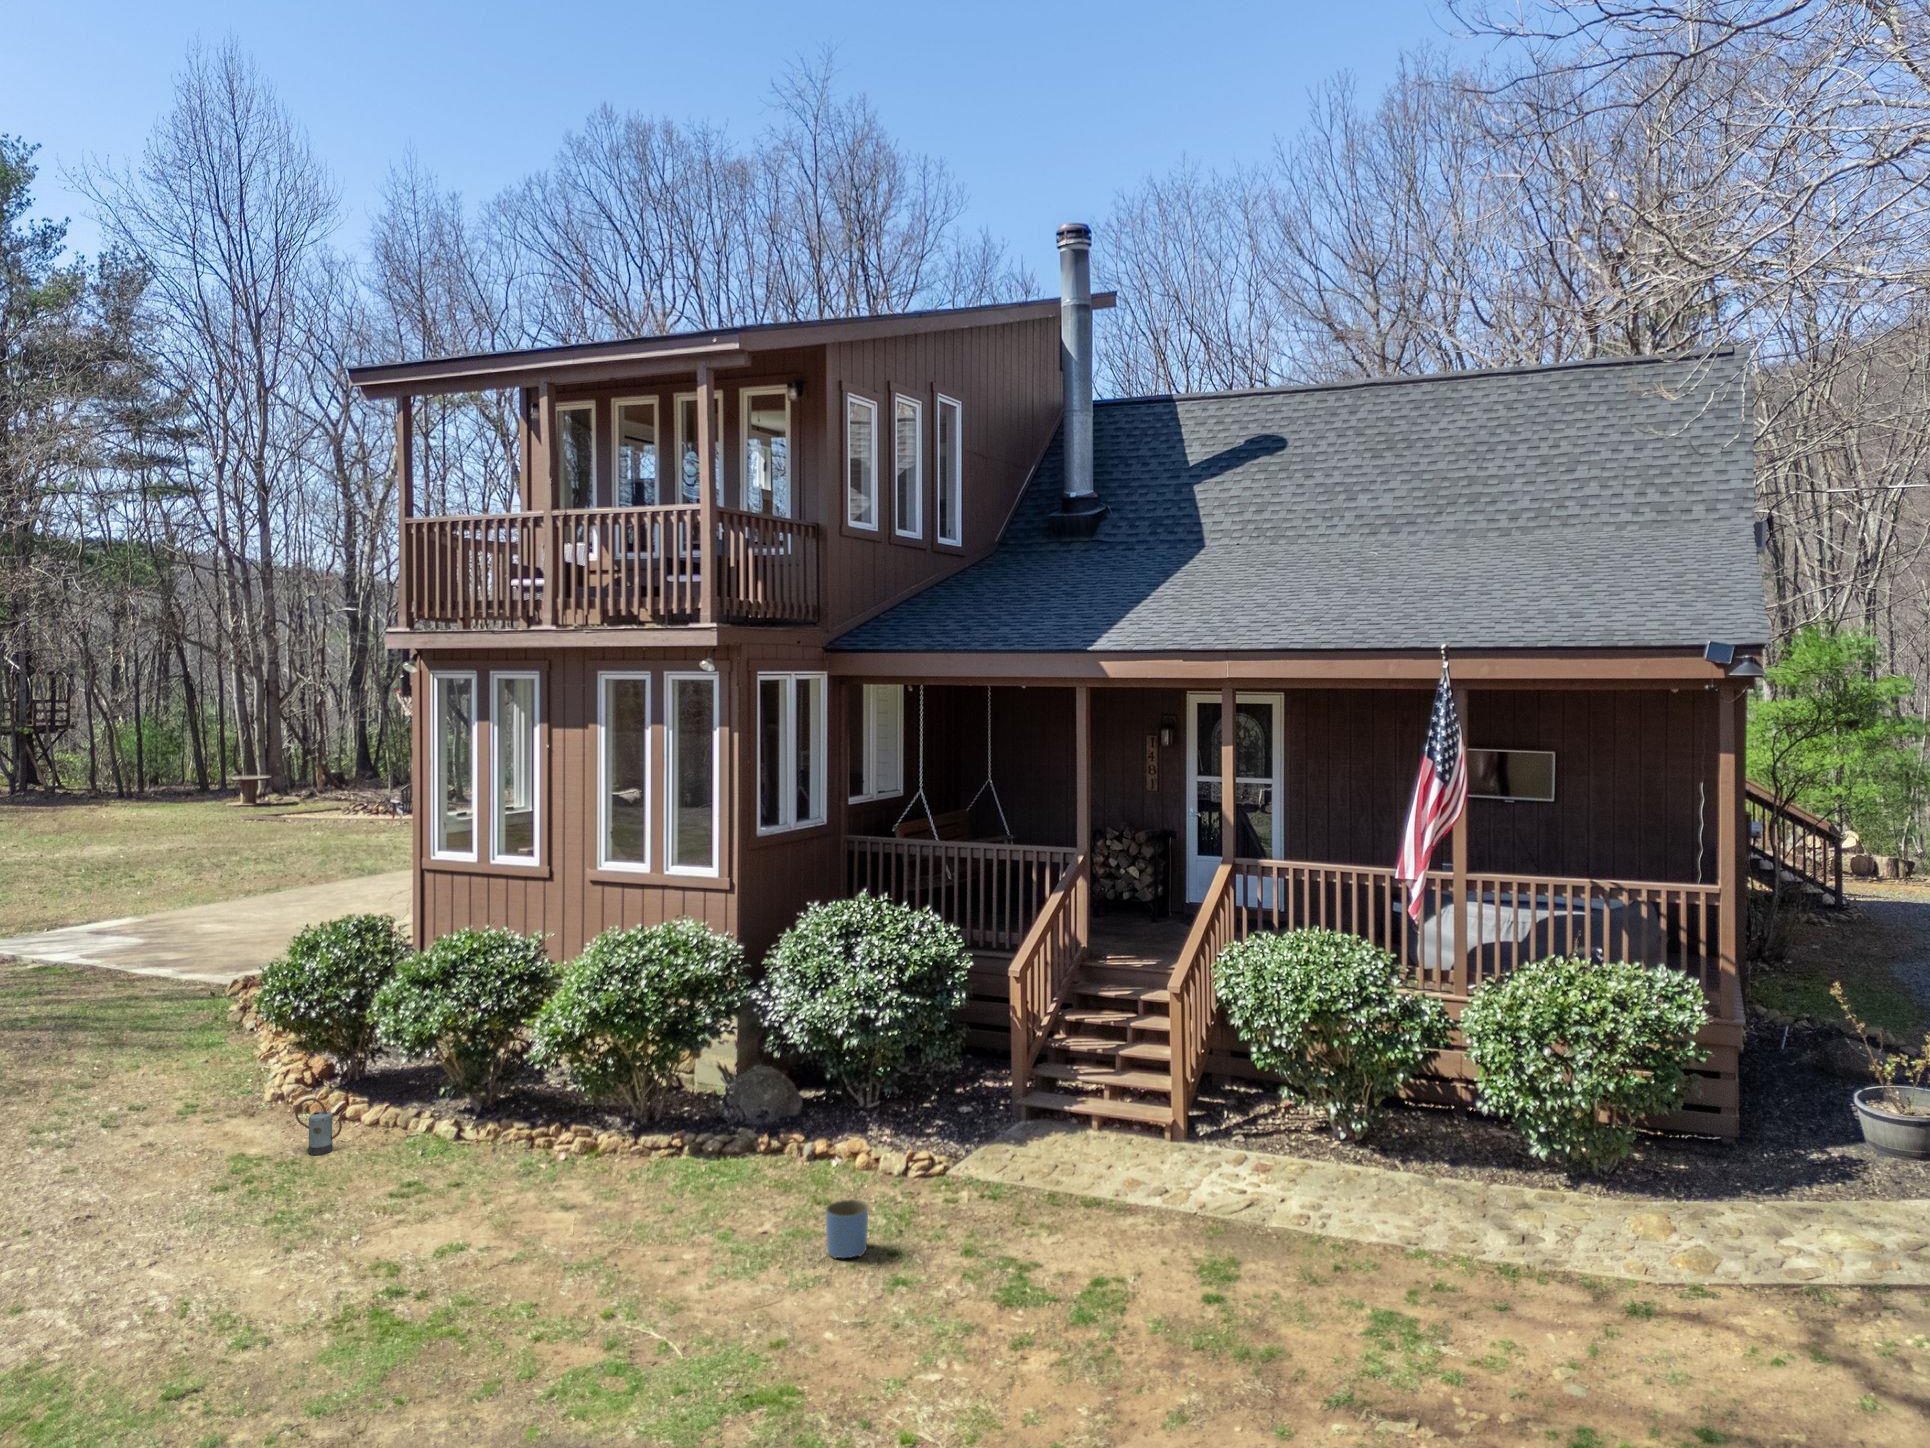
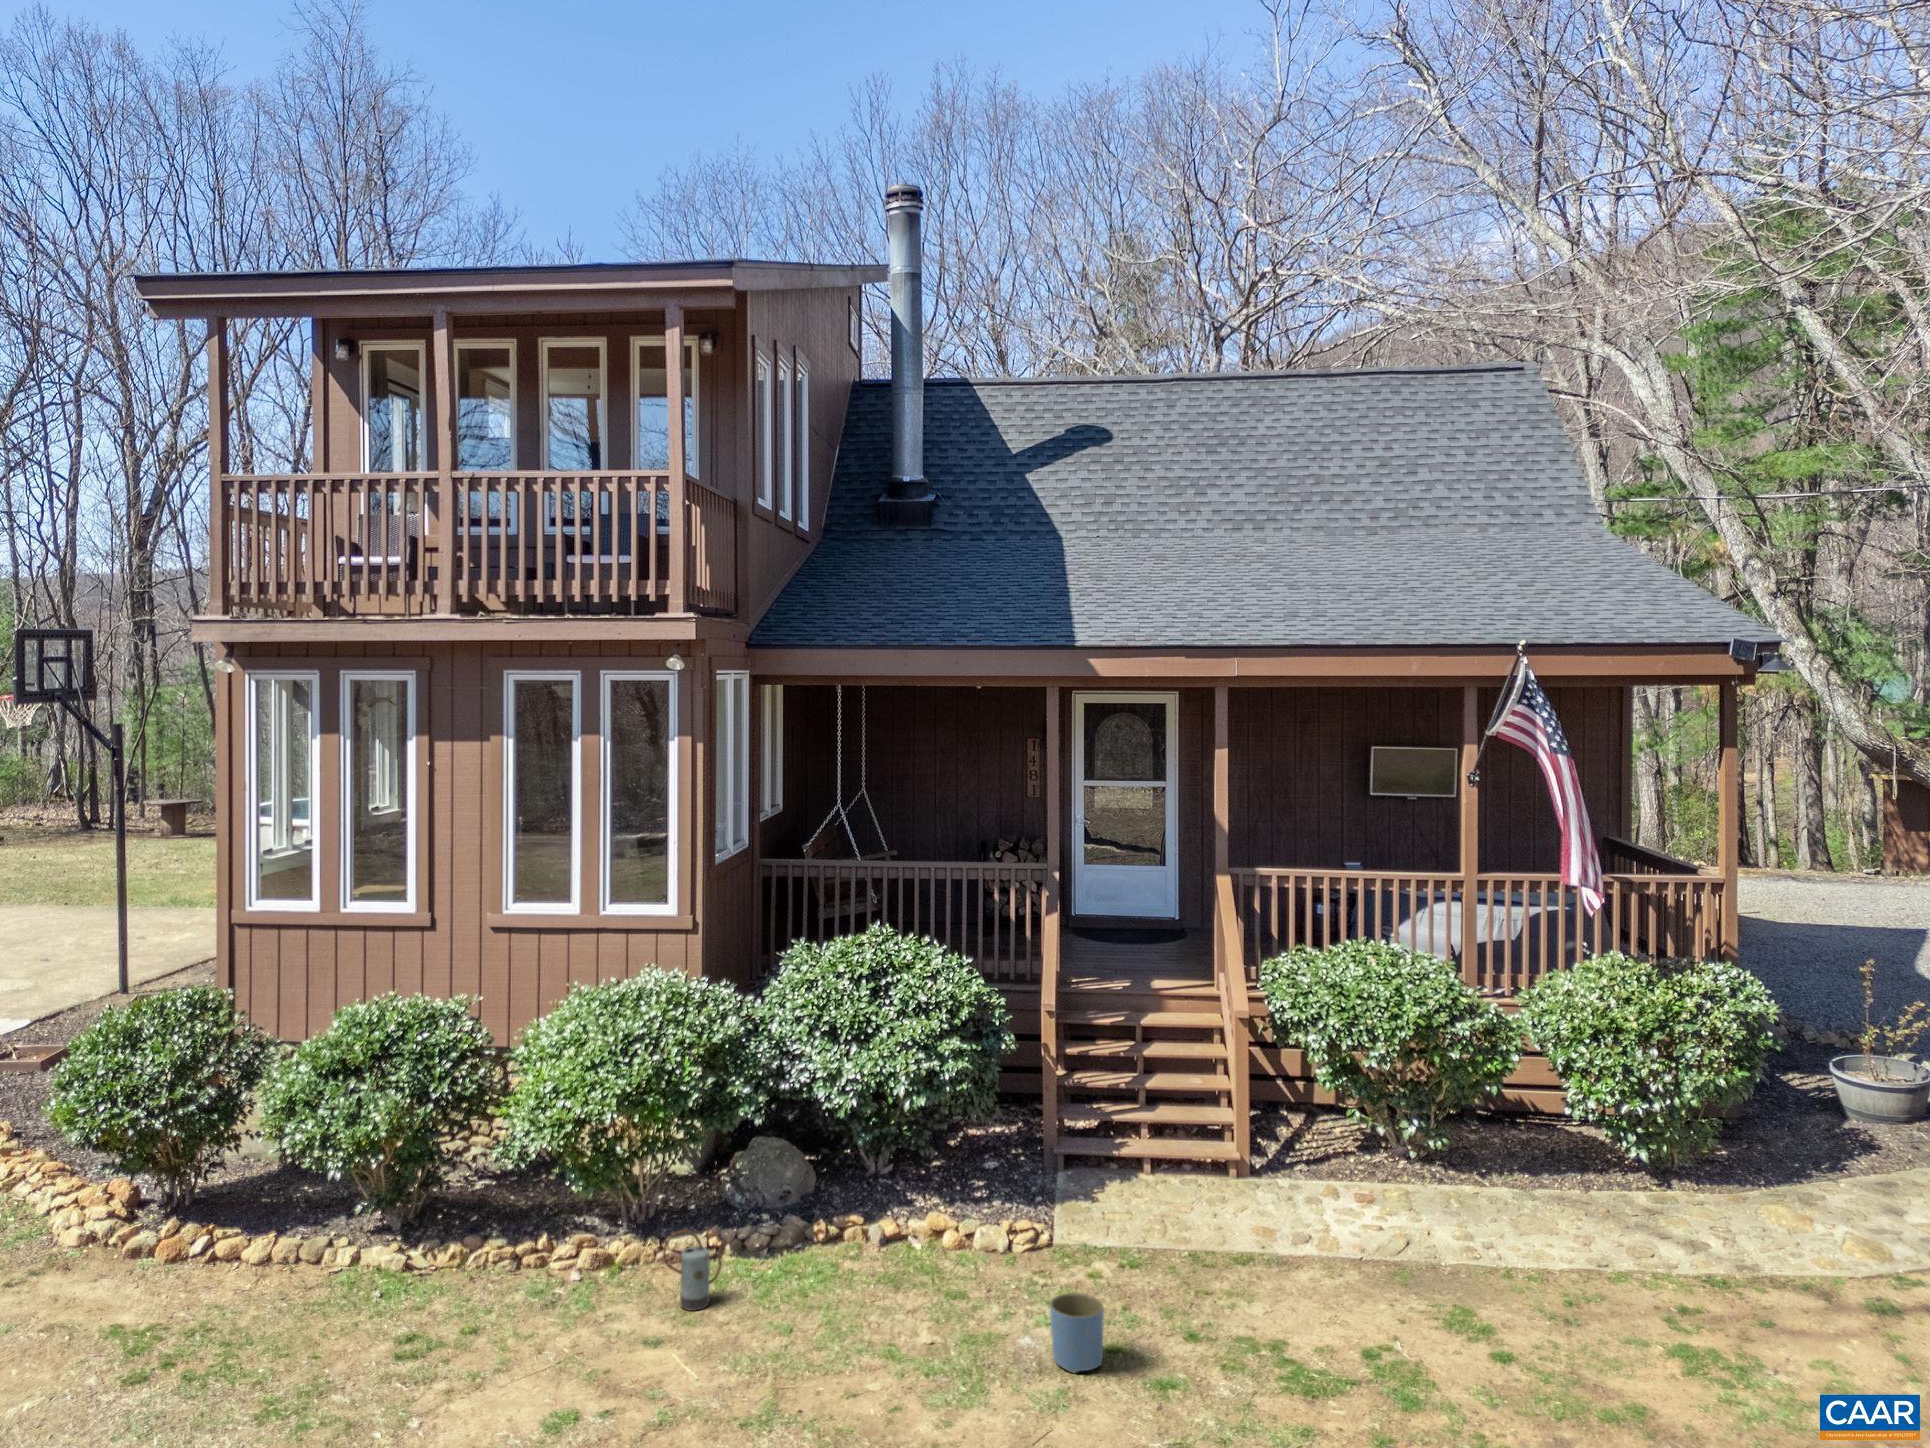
watering can: present [295,1098,347,1155] -> present [663,1230,727,1311]

